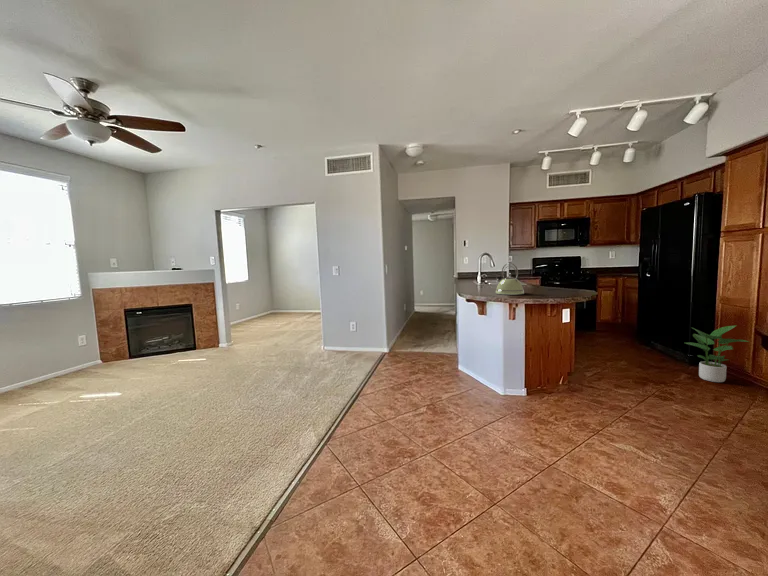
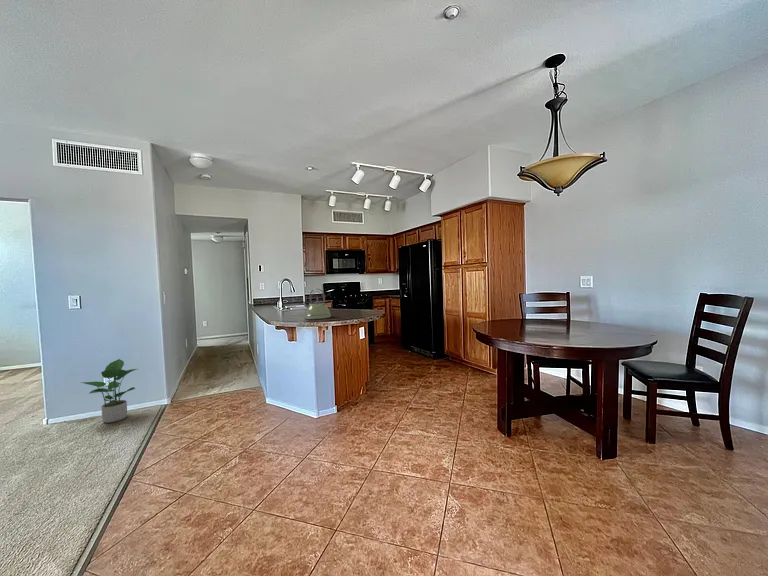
potted plant: present [686,325,748,382] -> present [82,359,137,423]

